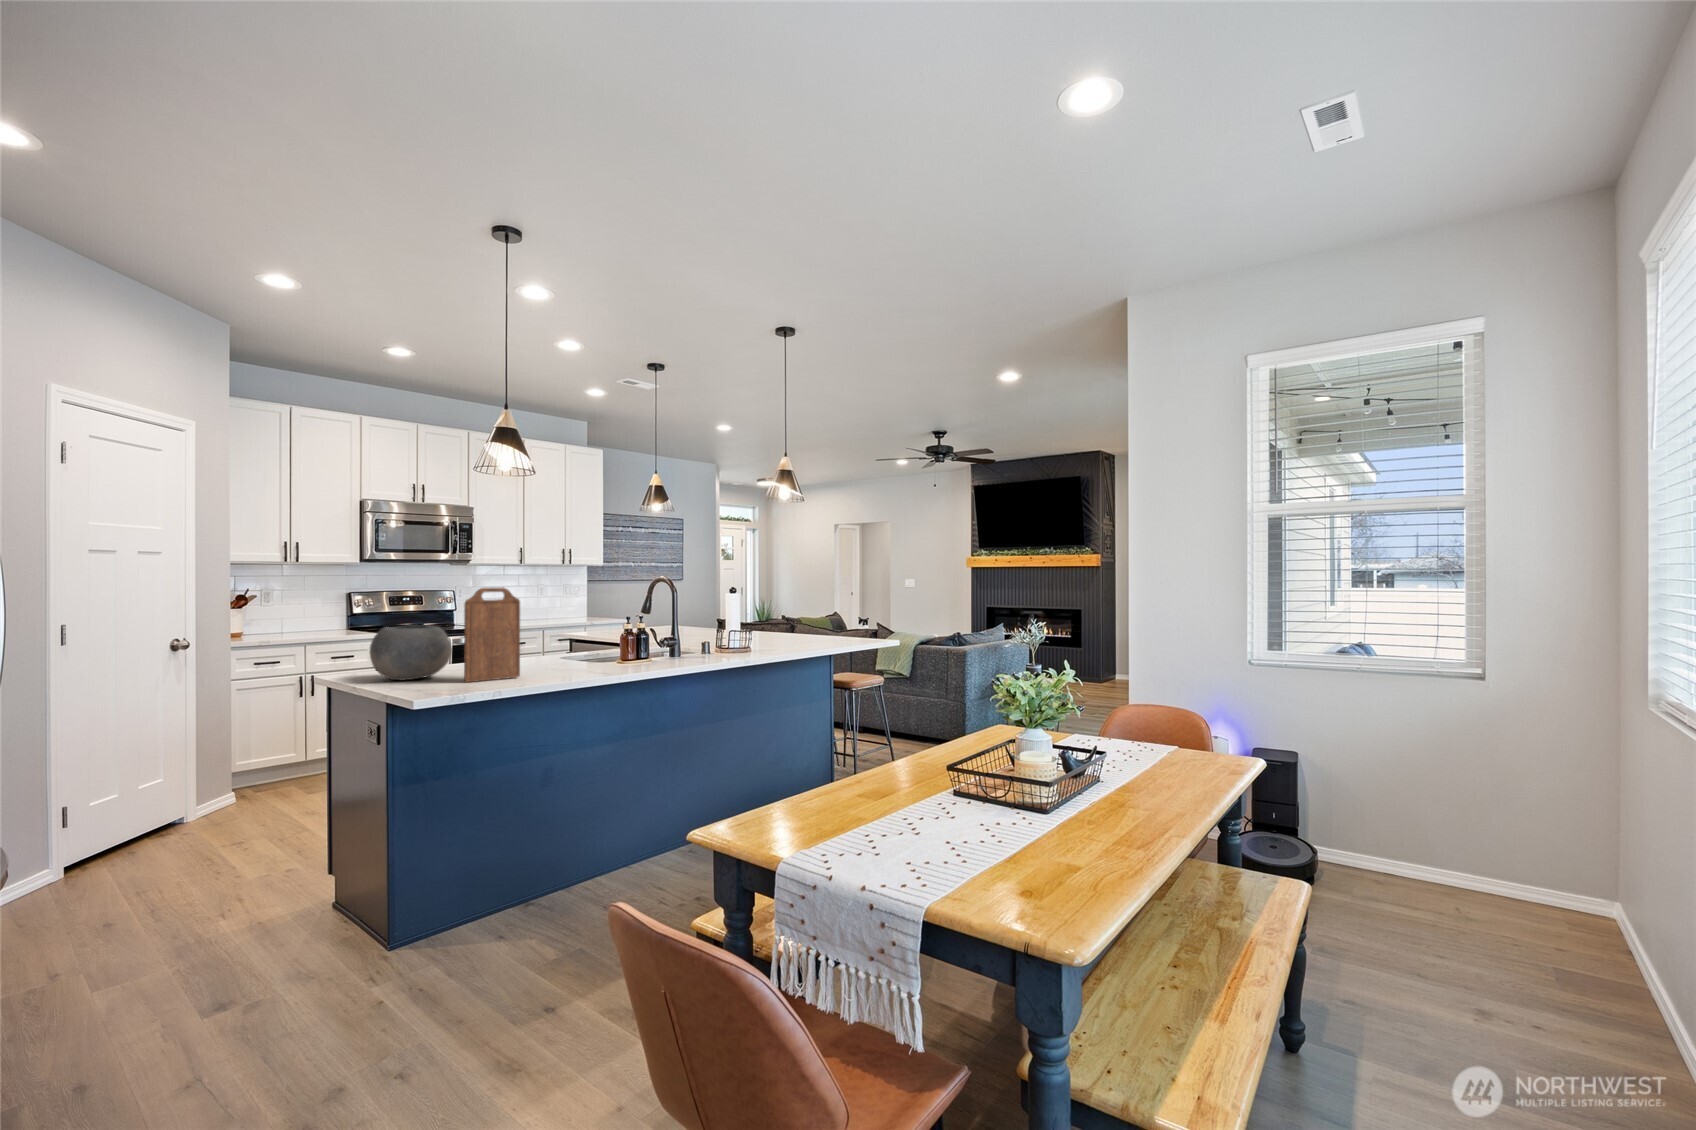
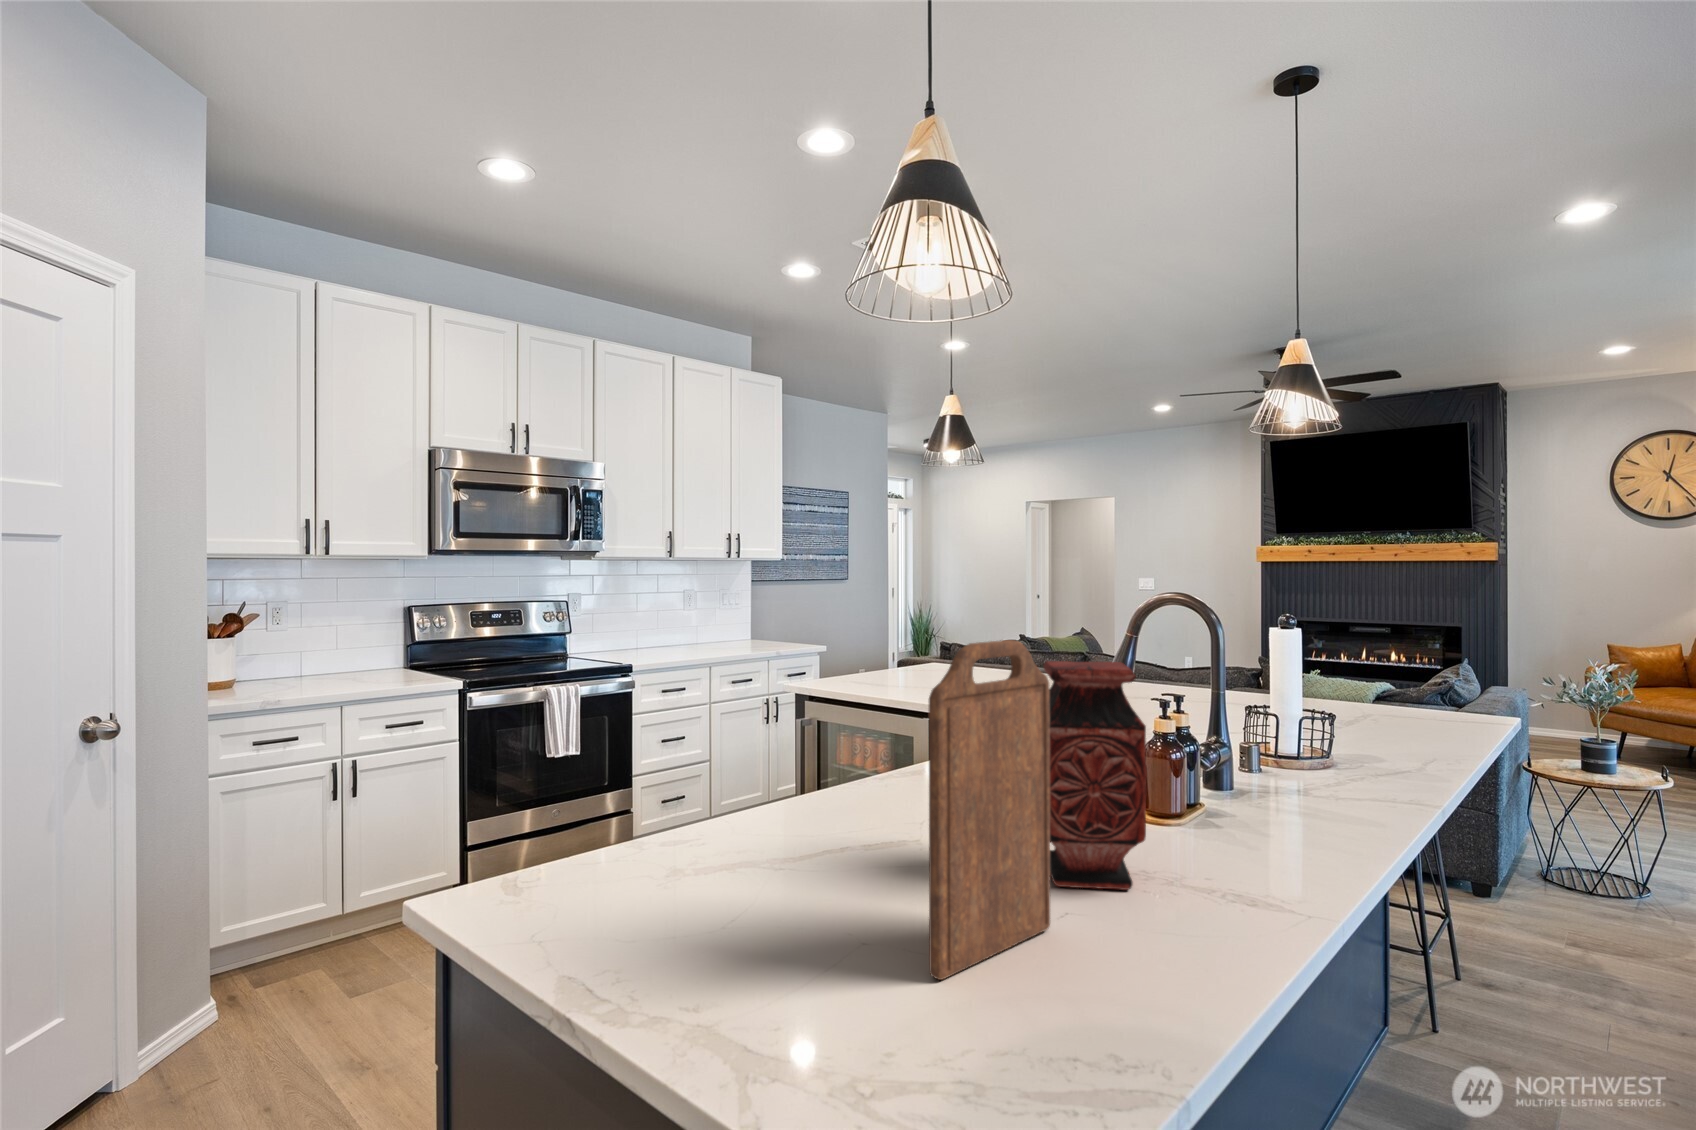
vase: none [537,599,583,673] -> present [1044,661,1146,890]
bowl: present [369,625,452,680] -> none [597,749,826,954]

